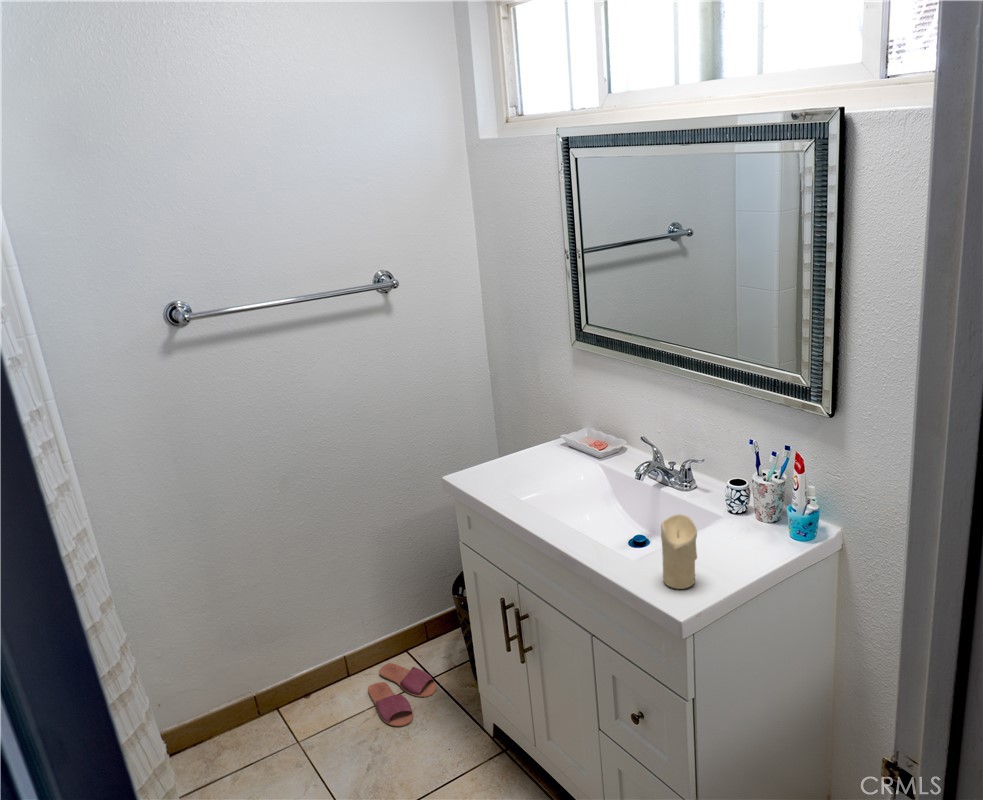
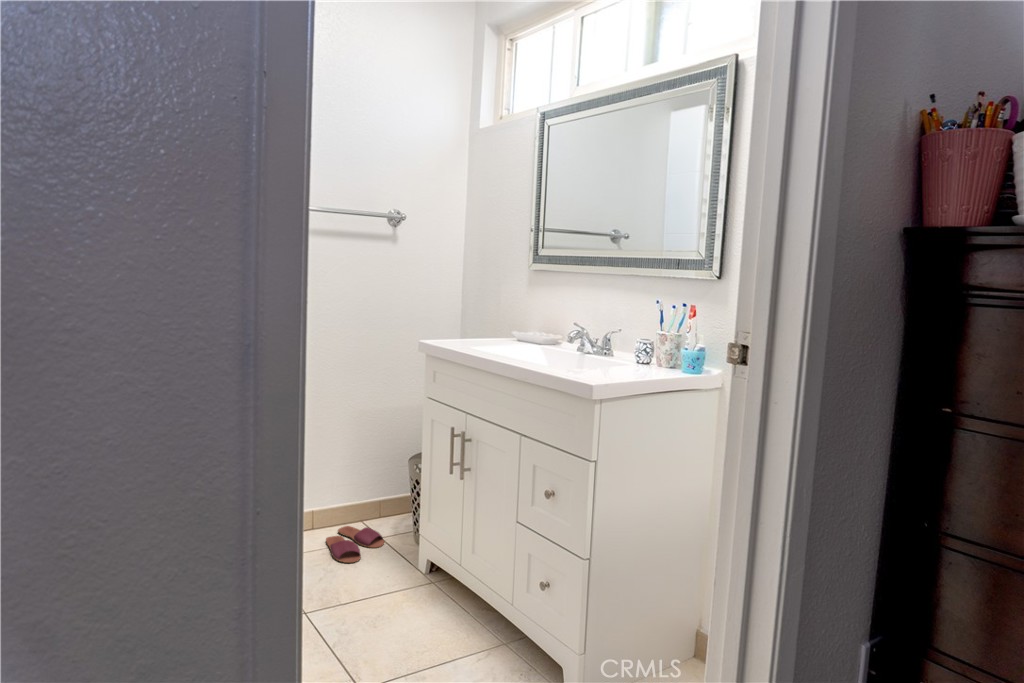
candle: present [661,514,697,589] -> none [583,319,612,375]

